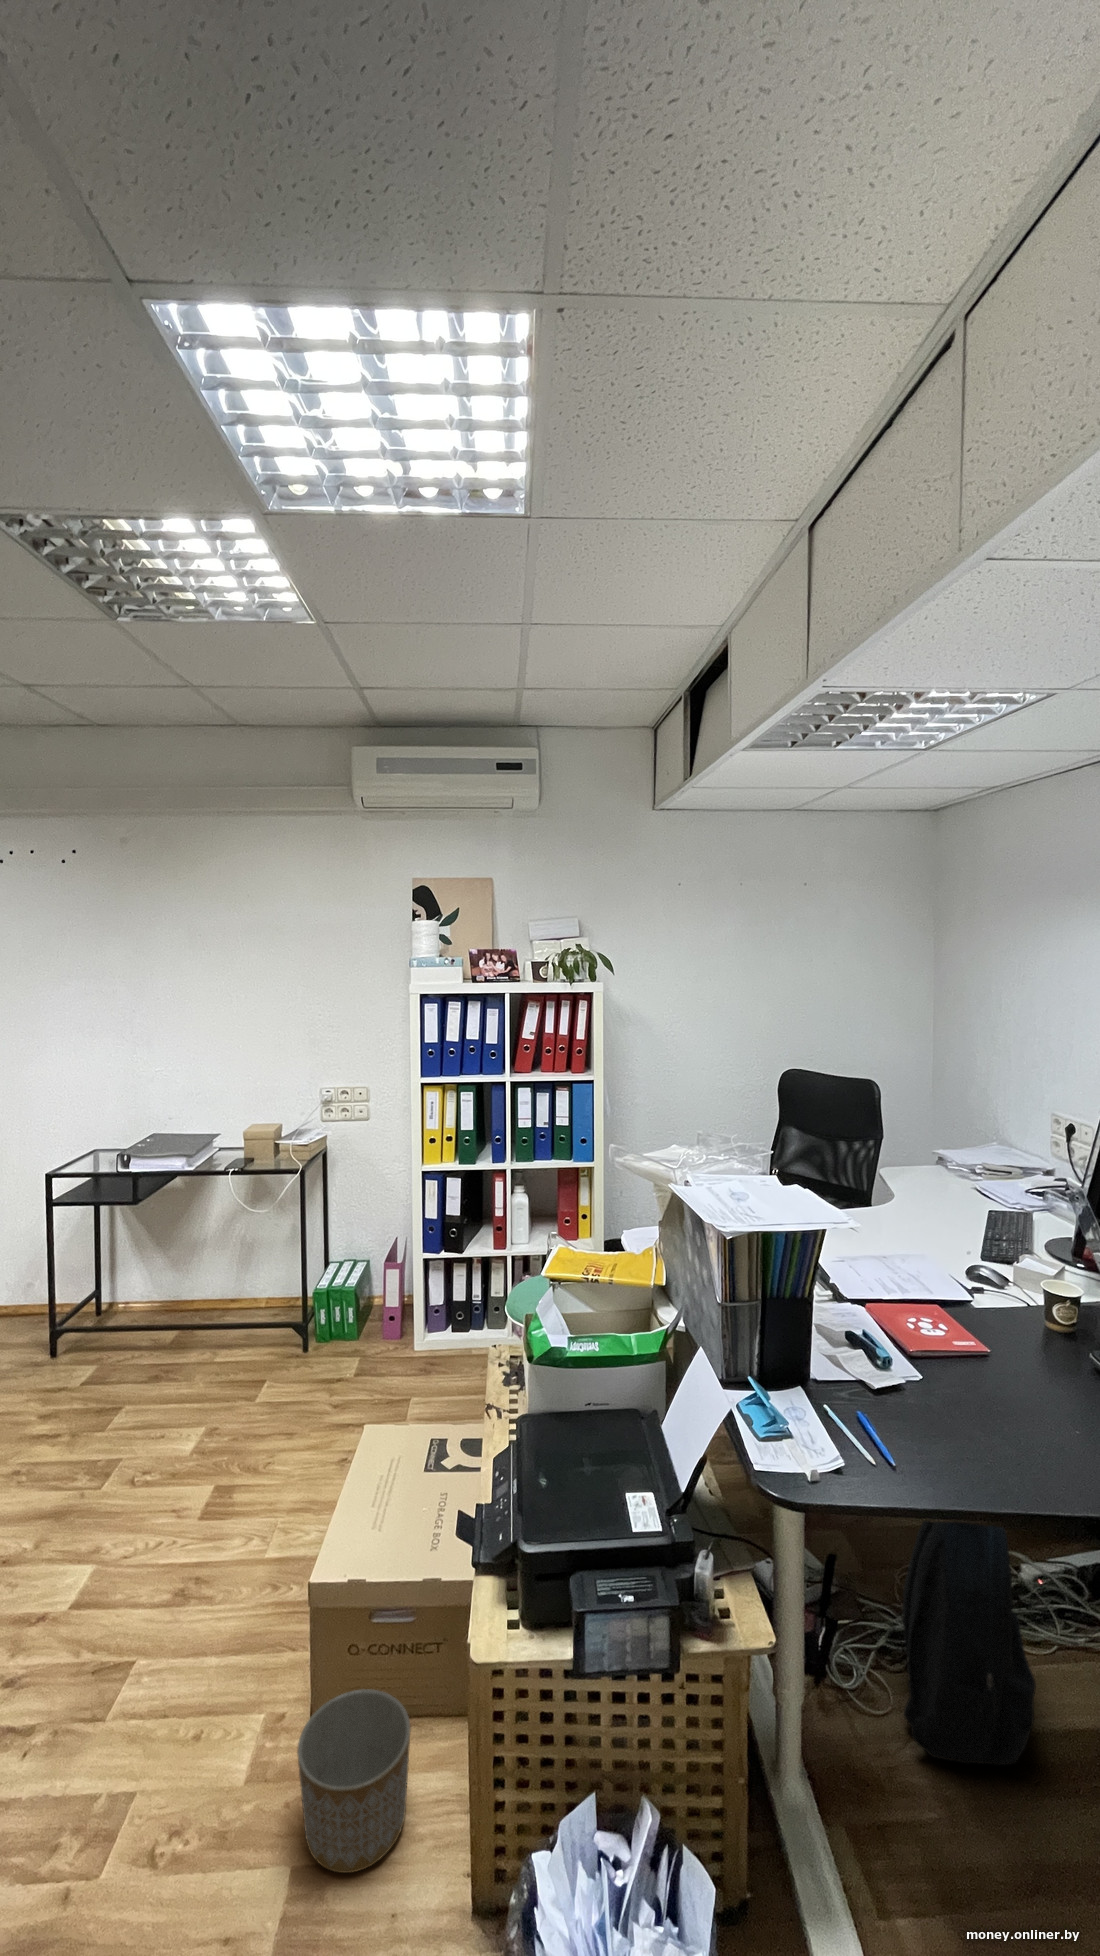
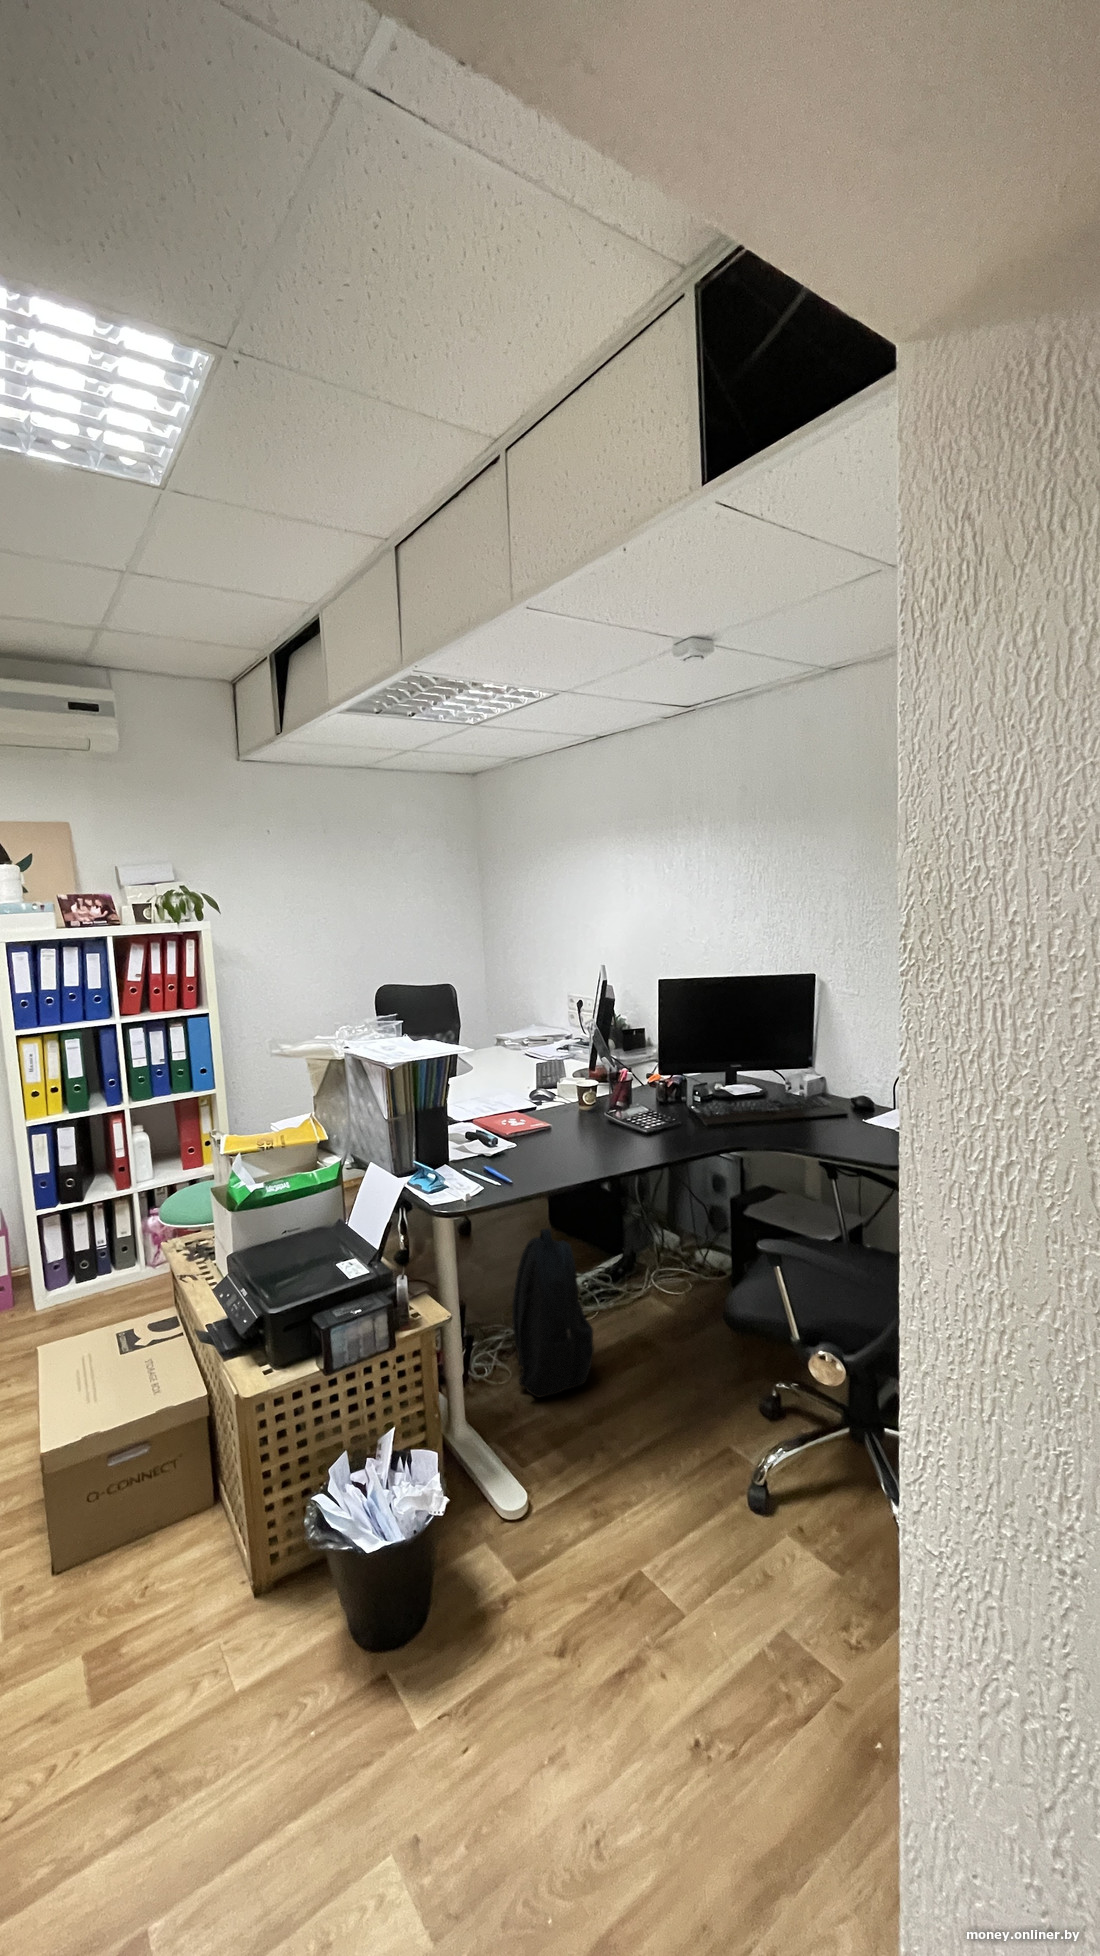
planter: present [297,1689,411,1873] -> none [71,1496,174,1631]

